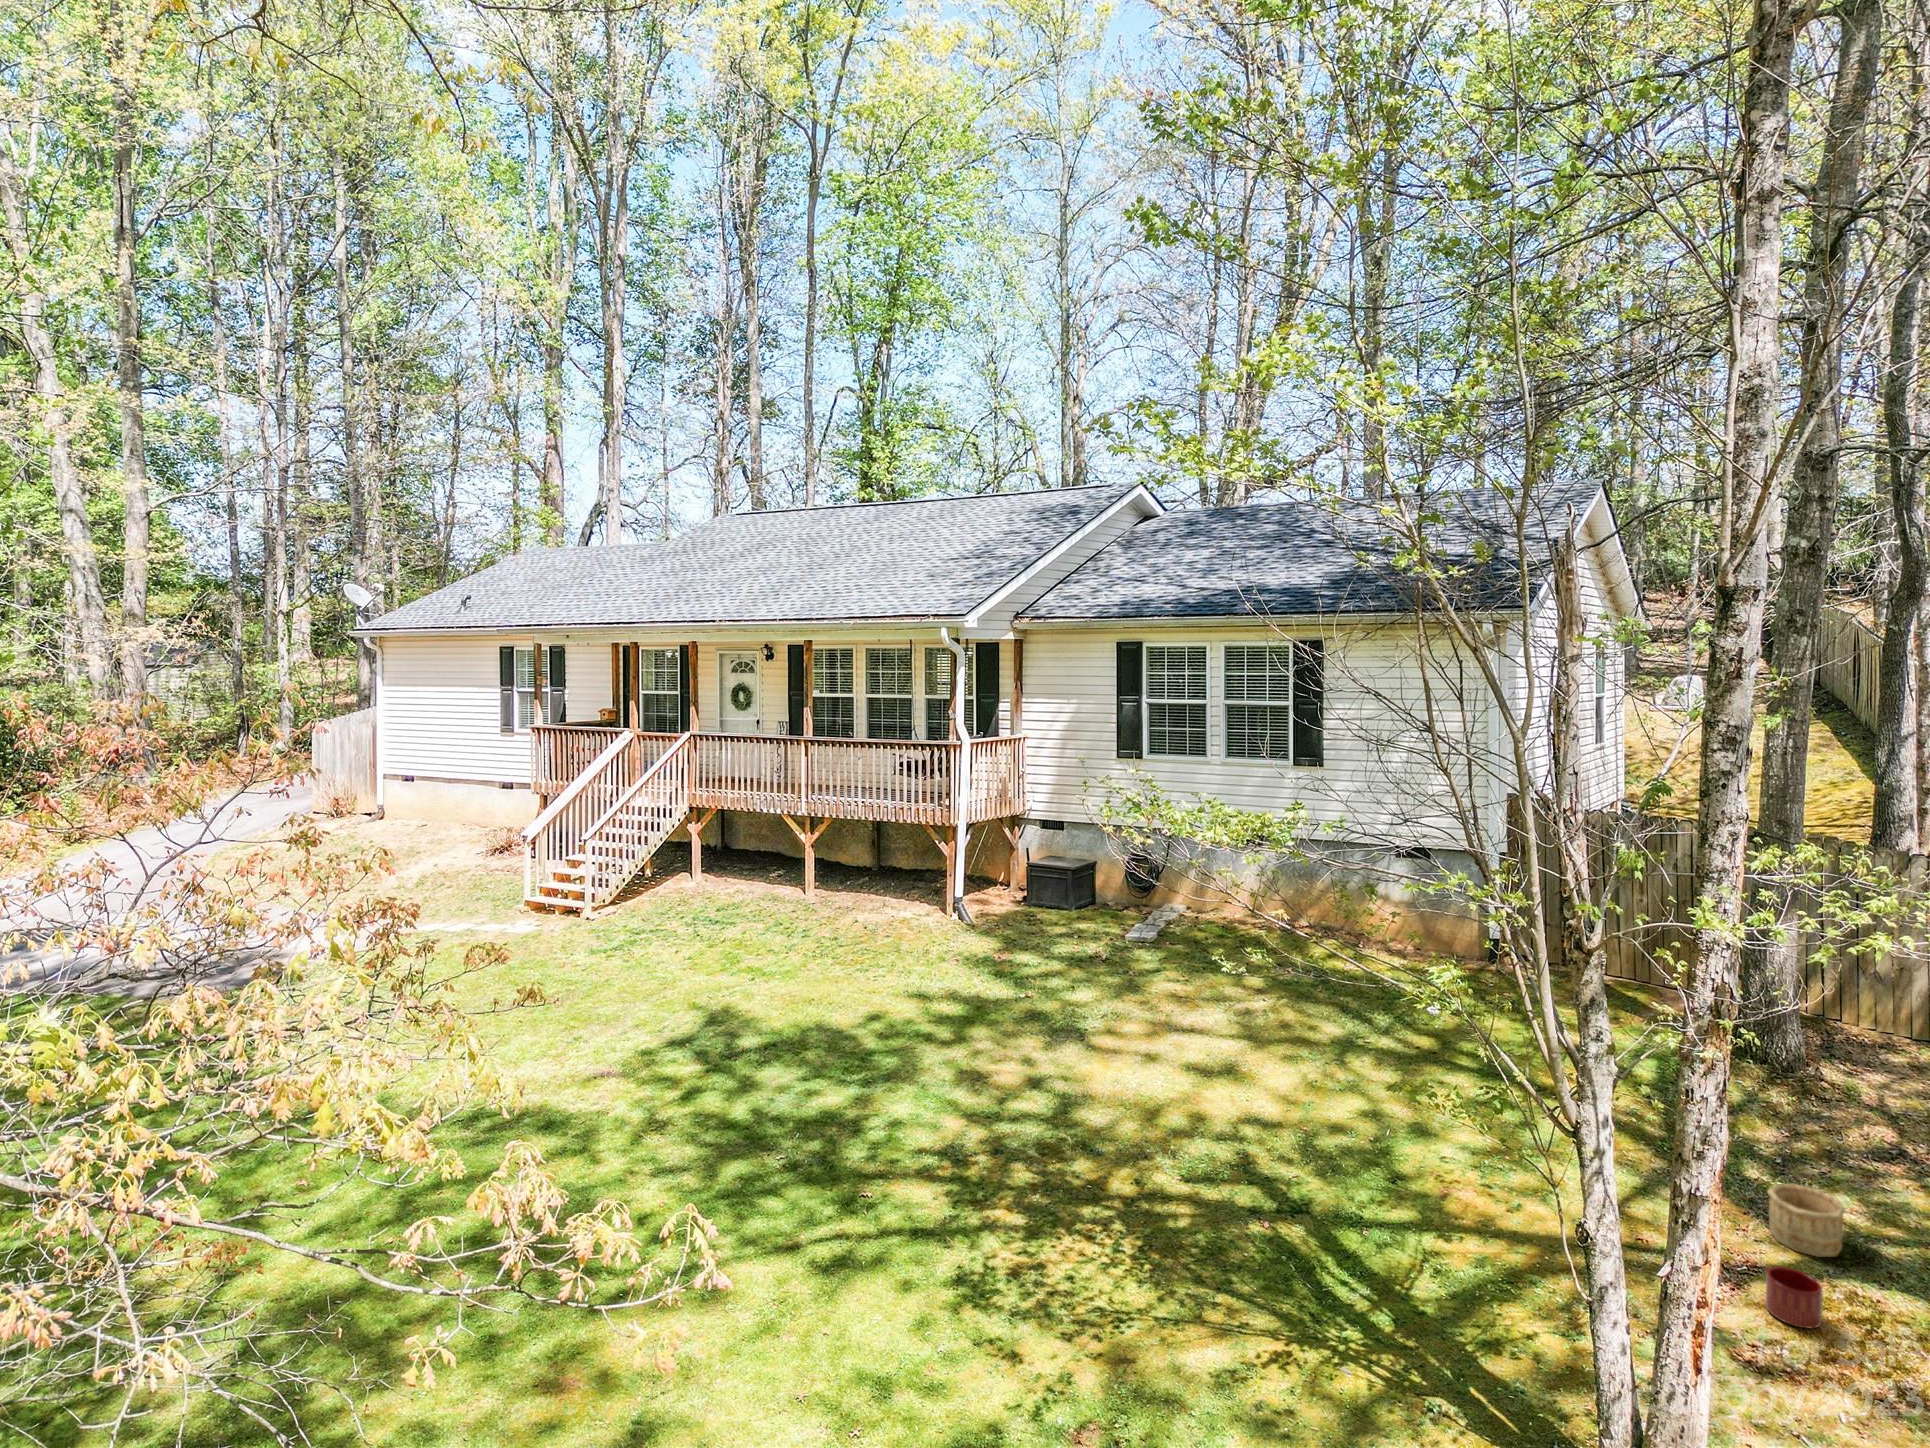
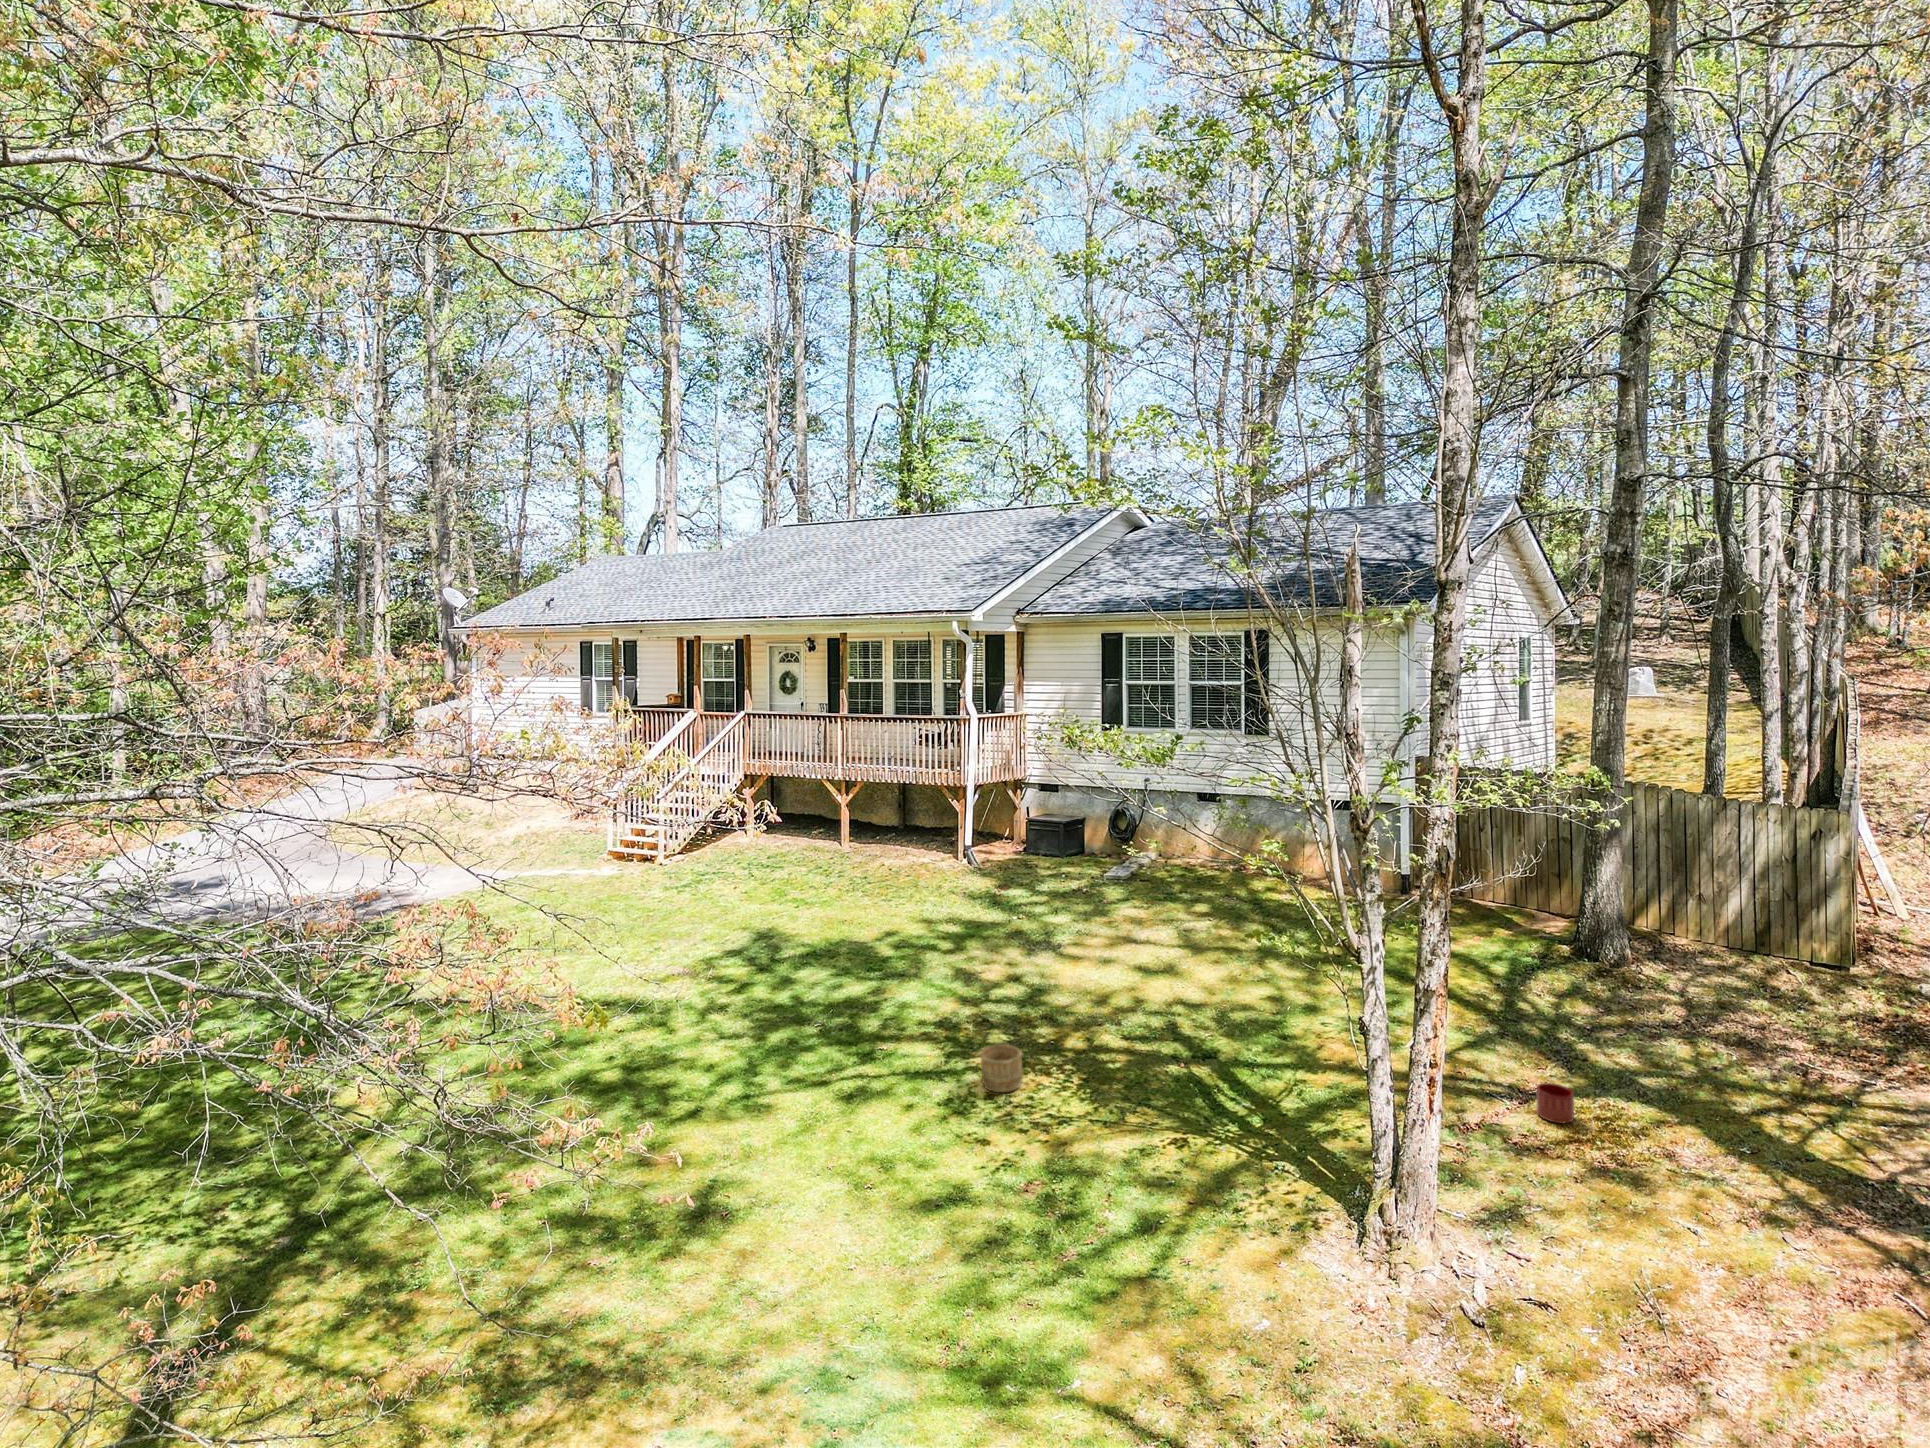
wooden bucket: present [1768,1184,1846,1257] -> present [980,1044,1023,1092]

